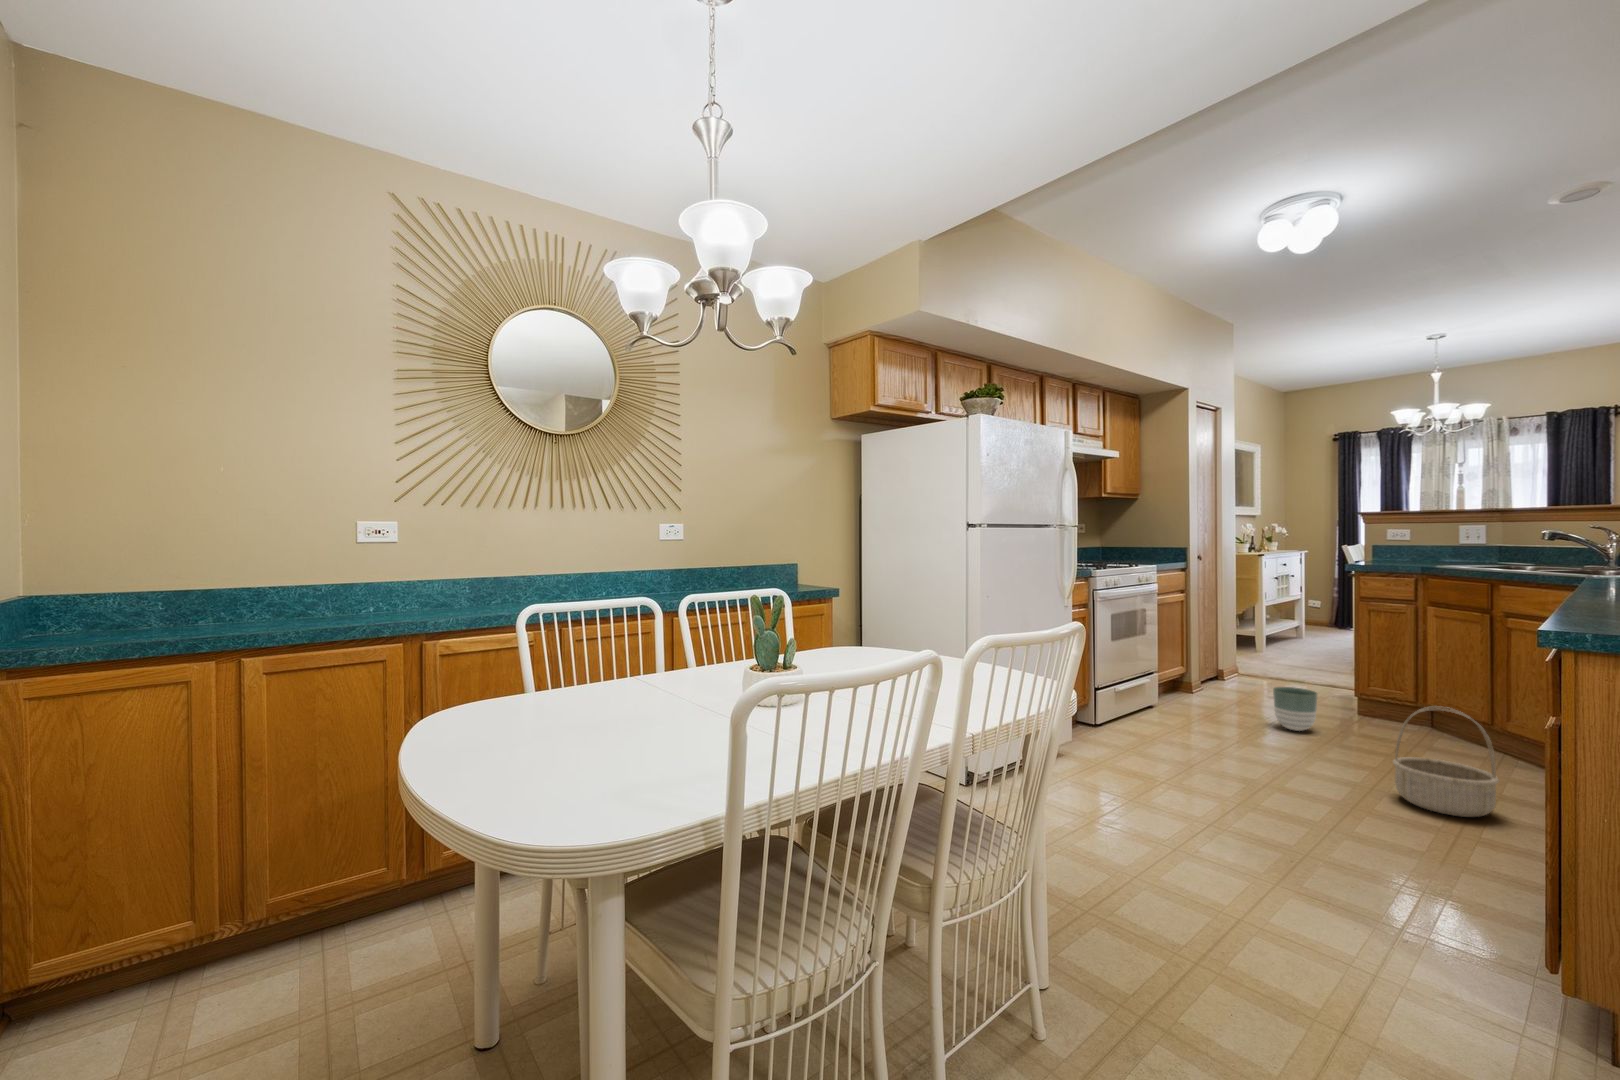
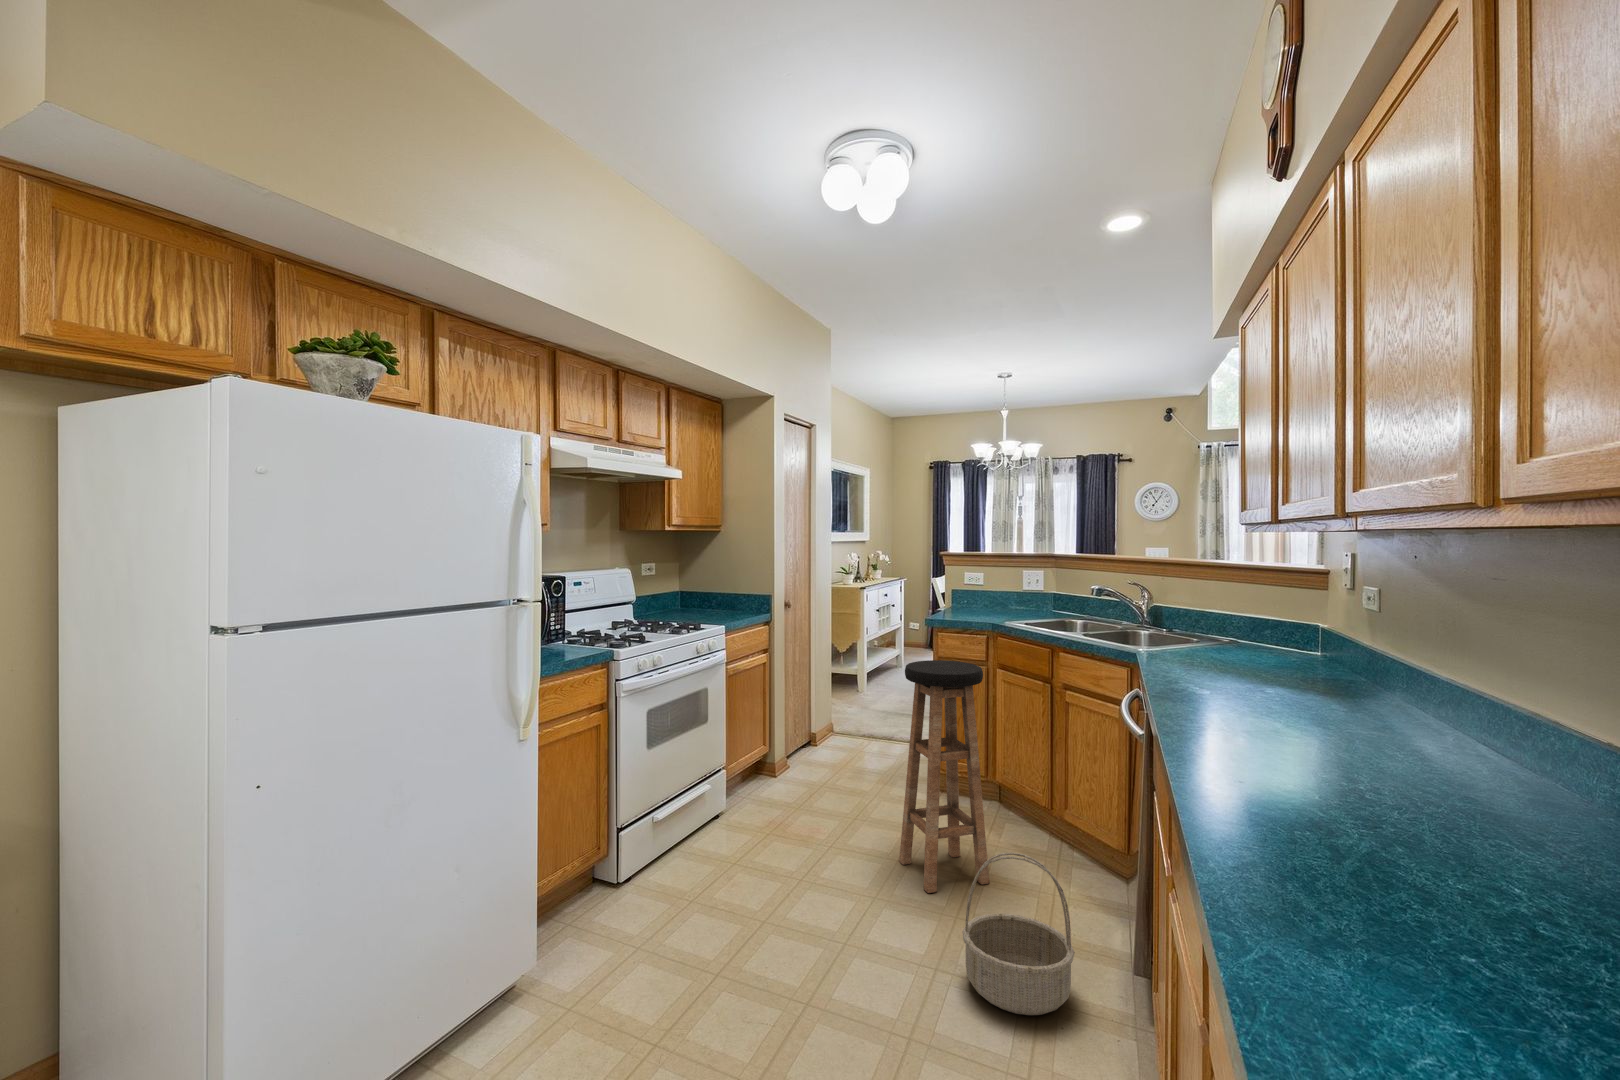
bar stool: none [1325,589,1417,763] -> present [899,660,989,893]
planter: present [1273,687,1317,731] -> none [848,780,894,840]

